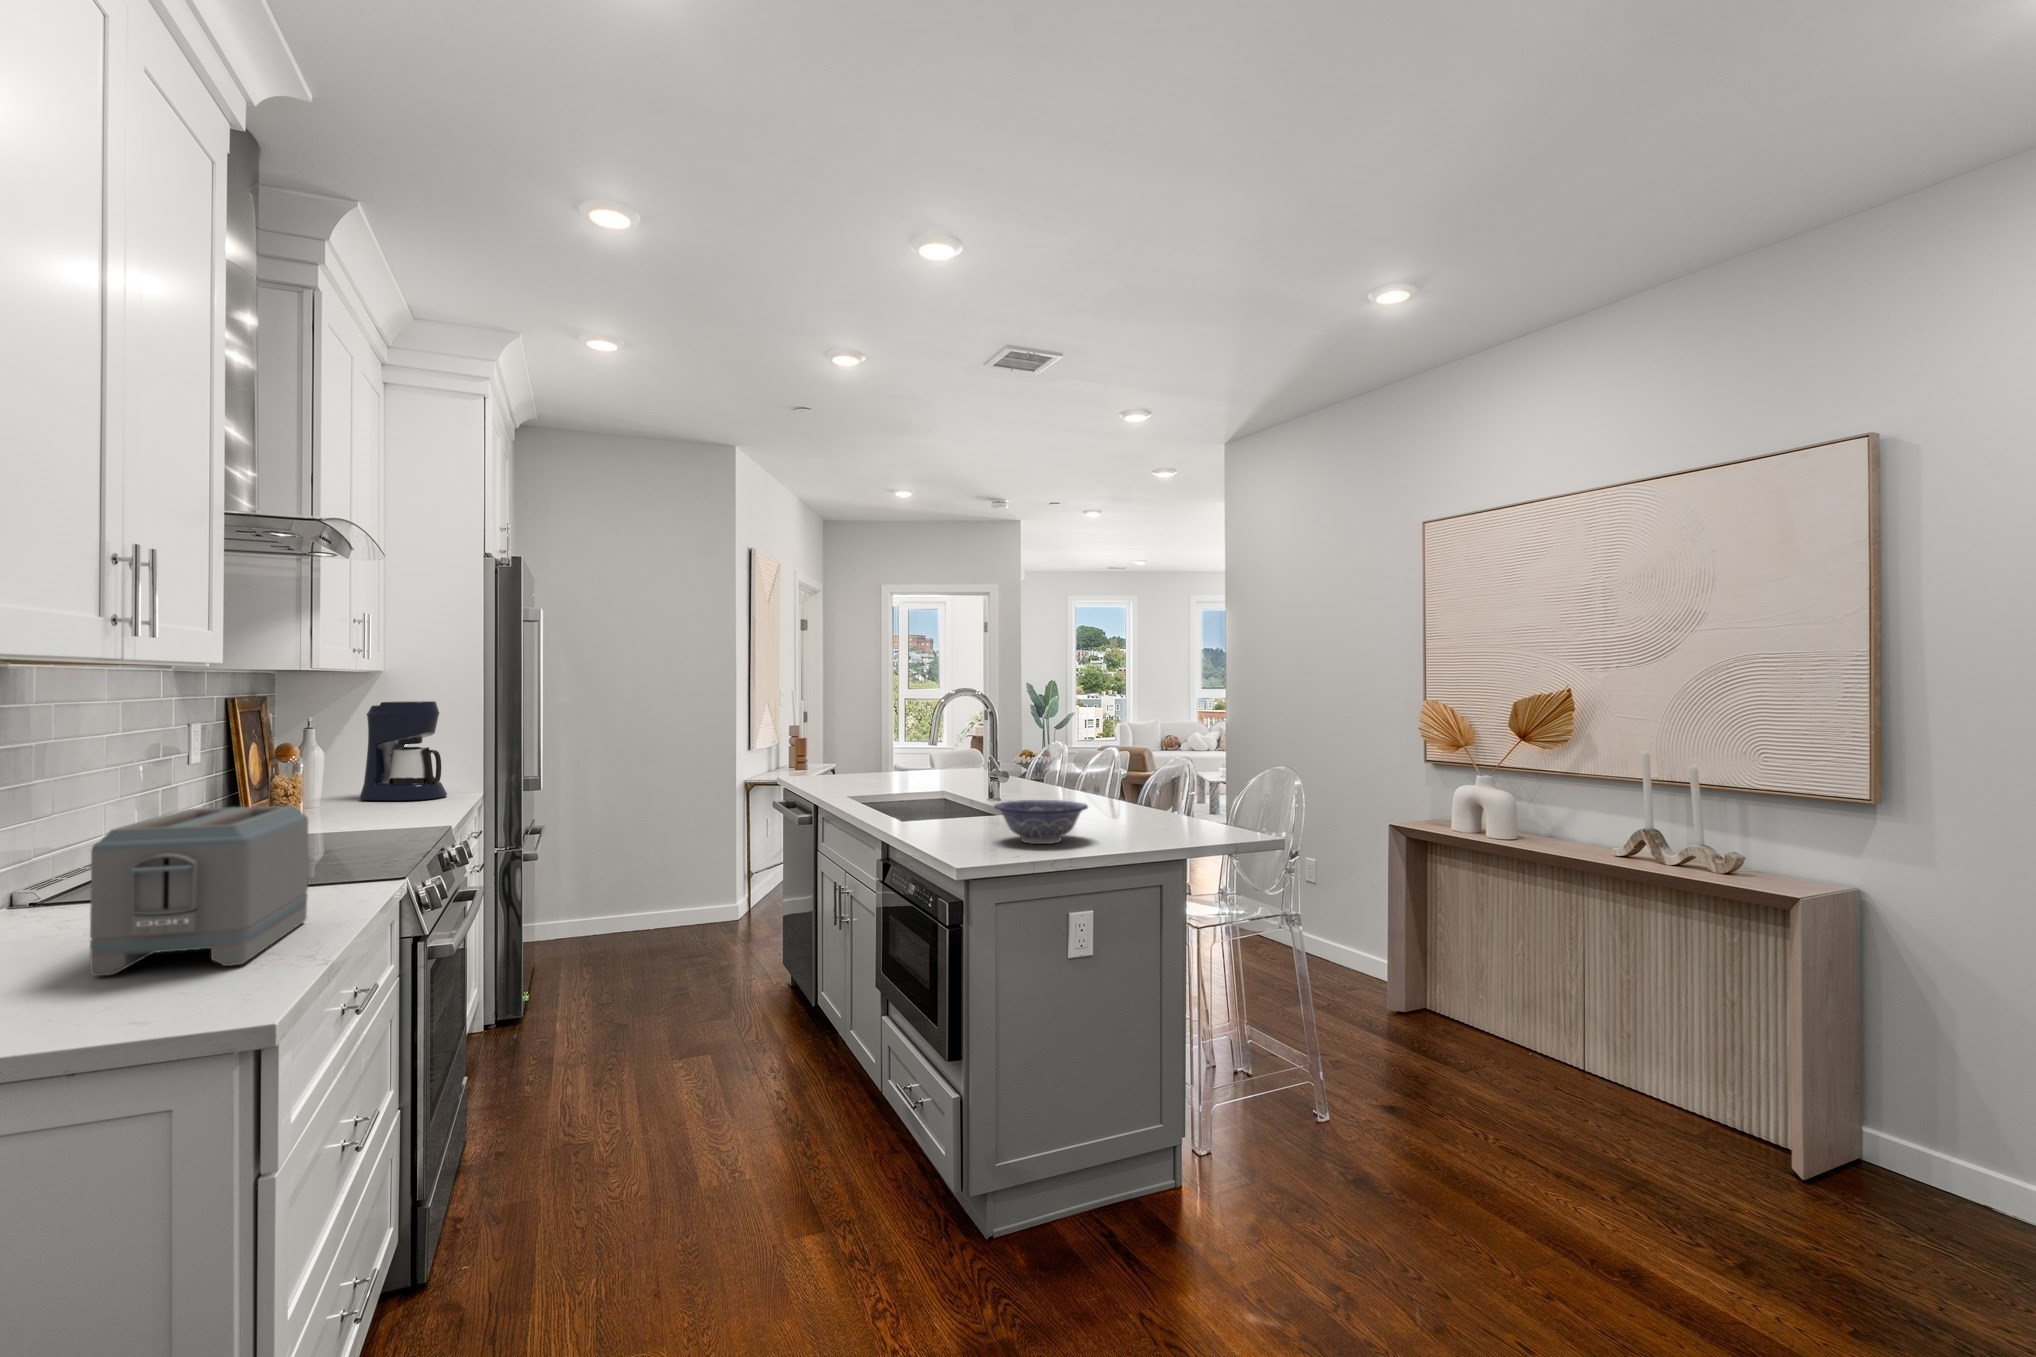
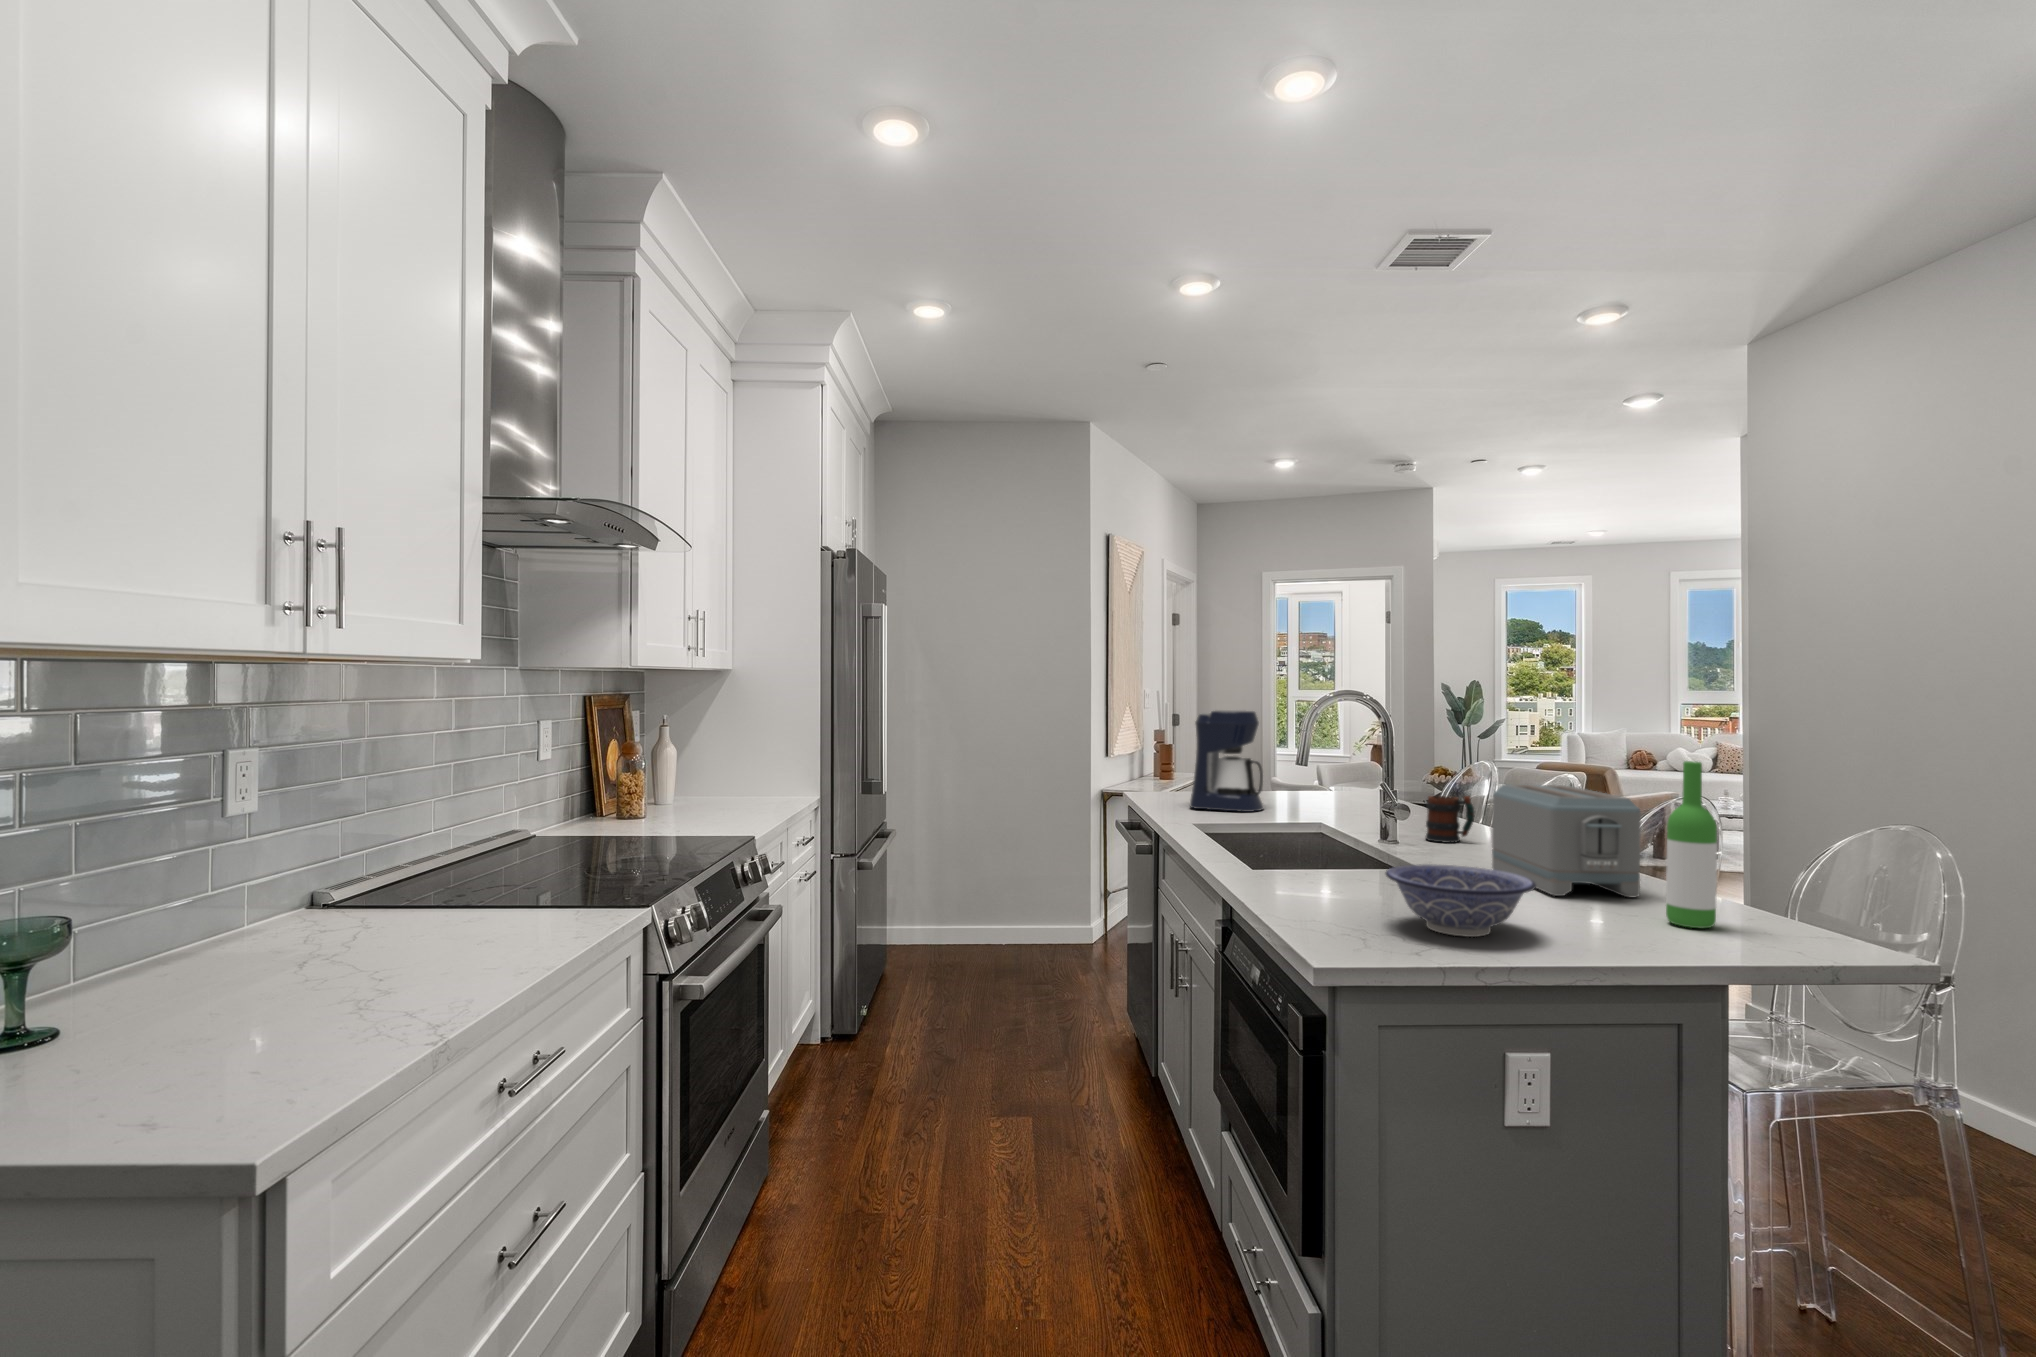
coffee maker: present [359,701,447,800] -> present [1190,710,1264,812]
wine bottle: none [1165,723,1193,829] -> present [1666,761,1717,928]
mug: none [1018,761,1052,796] -> present [1425,796,1474,843]
toaster: present [90,805,308,976] -> present [1492,784,1641,897]

